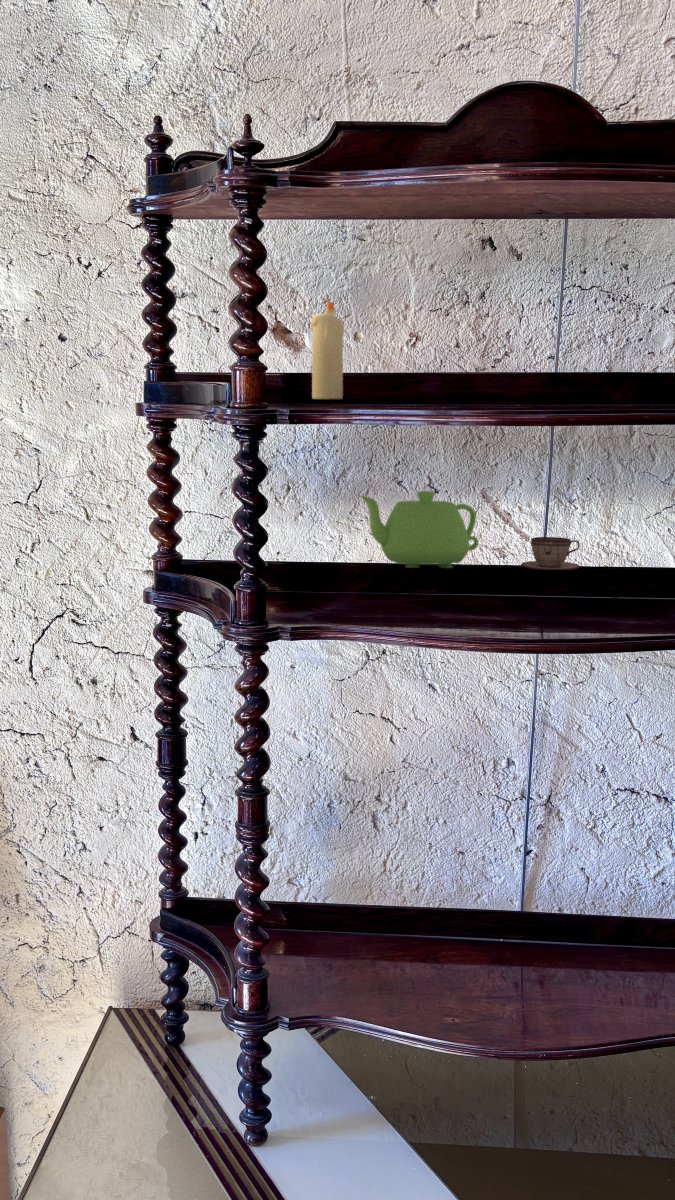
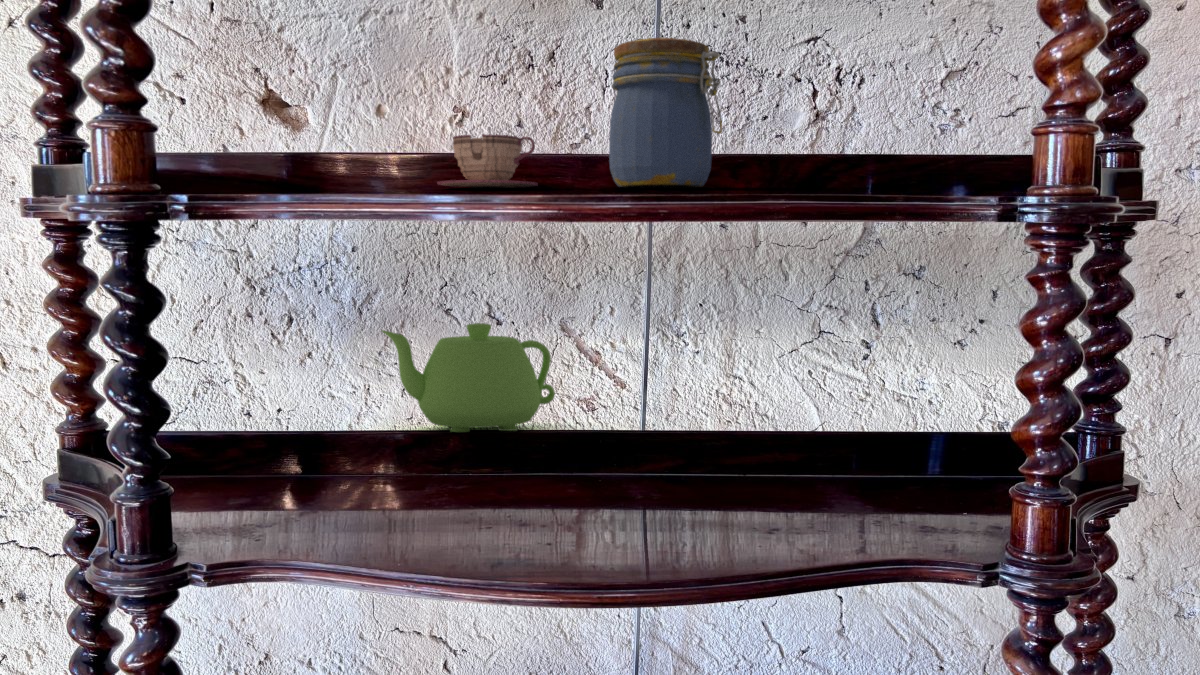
jar: none [531,296,610,397] -> present [609,38,722,188]
candle: present [310,298,344,399] -> none [269,33,324,189]
teacup: present [521,537,580,570] -> present [437,134,538,188]

